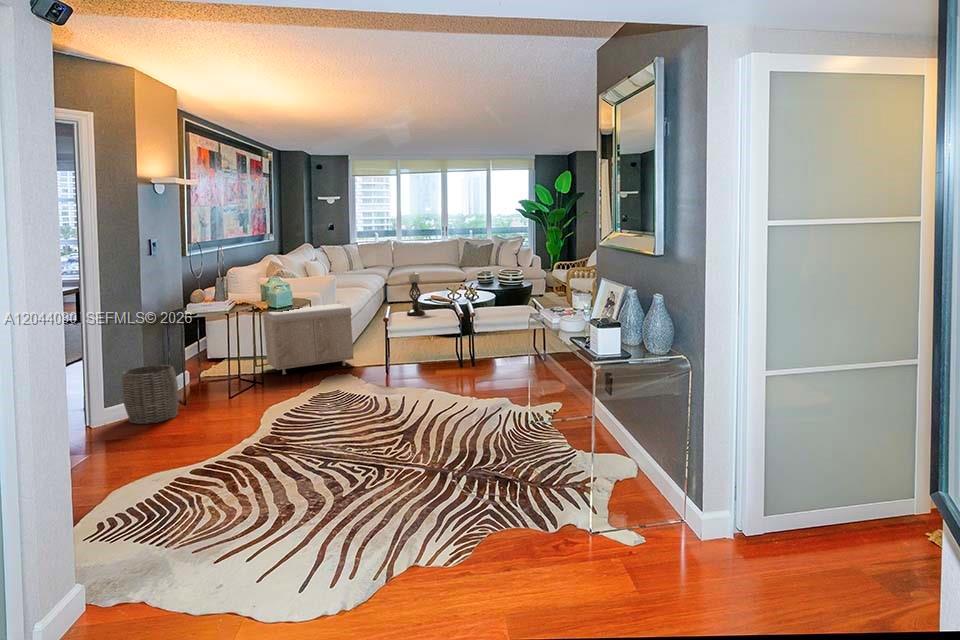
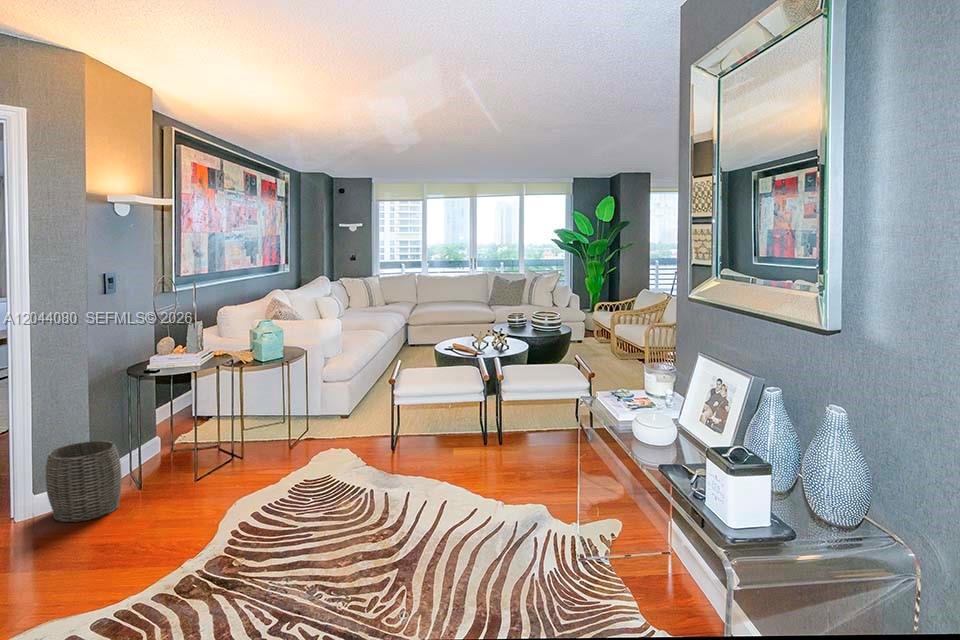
candle holder: present [407,272,425,316] -> none [421,324,444,378]
storage bench: present [263,304,354,374] -> none [251,355,357,442]

